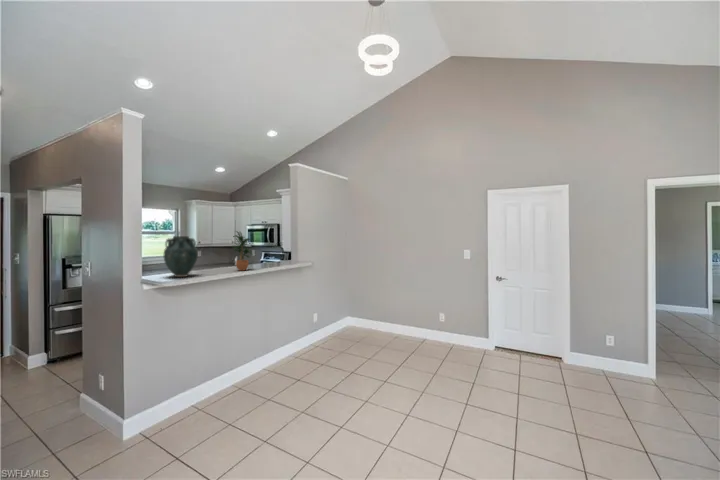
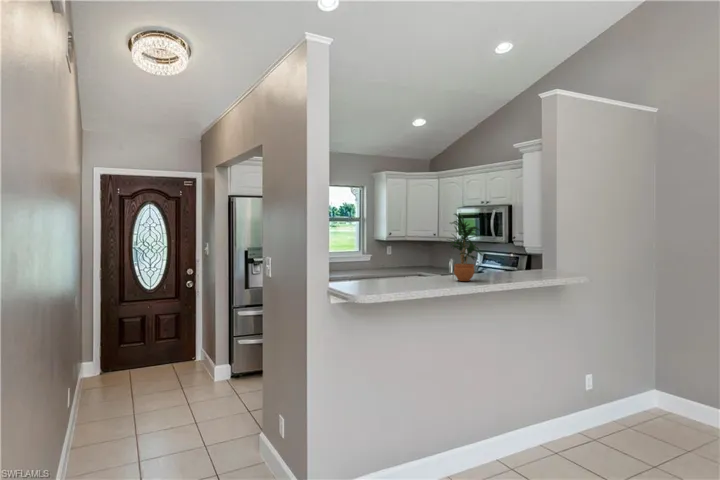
vase: present [164,236,198,277] -> none [354,222,400,286]

